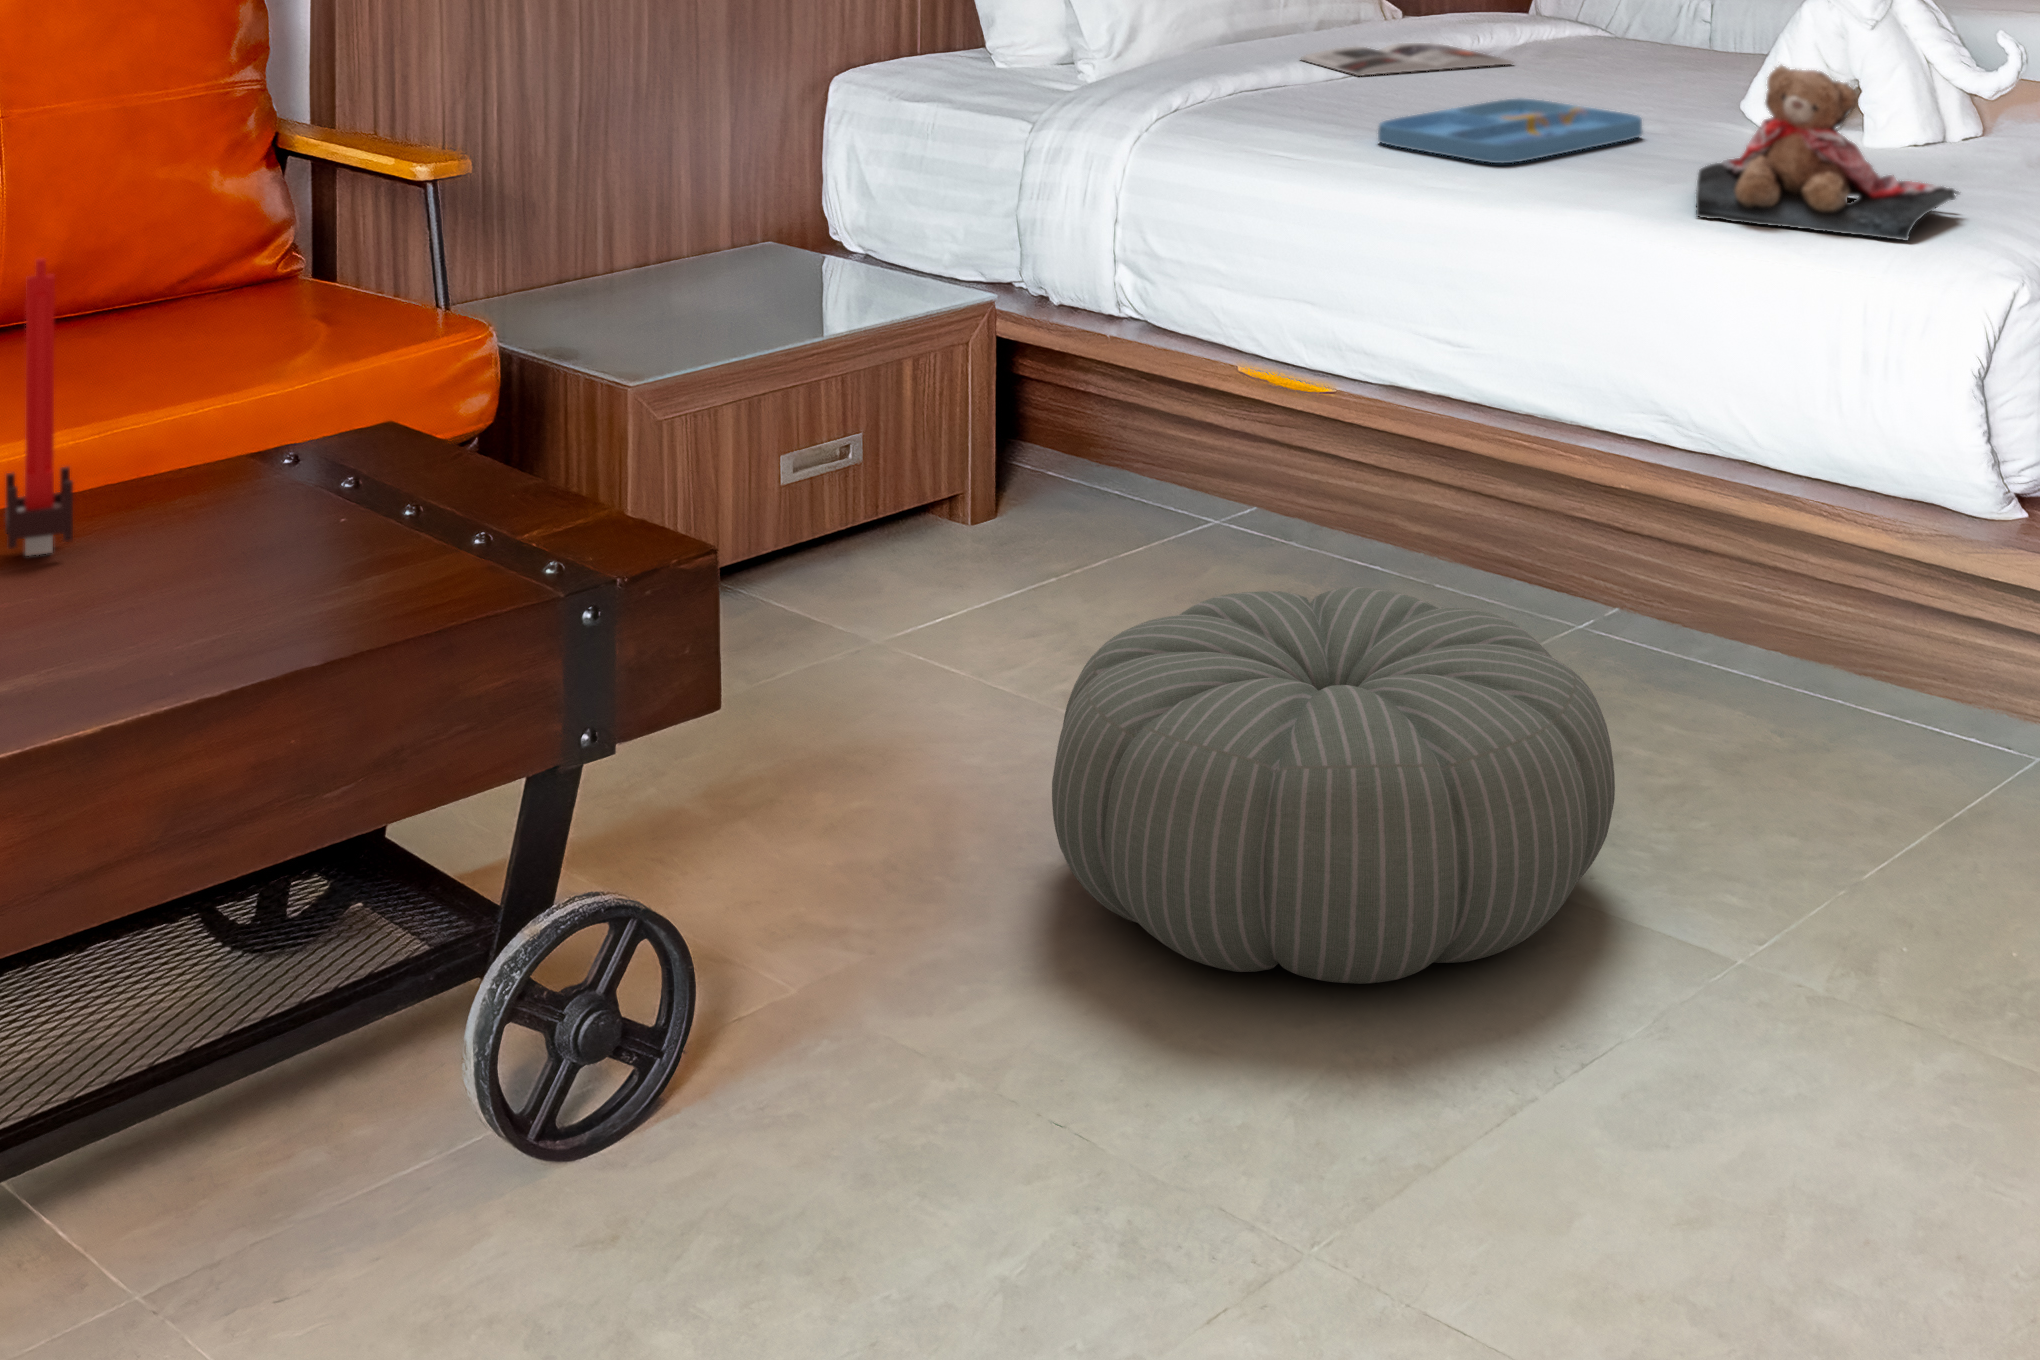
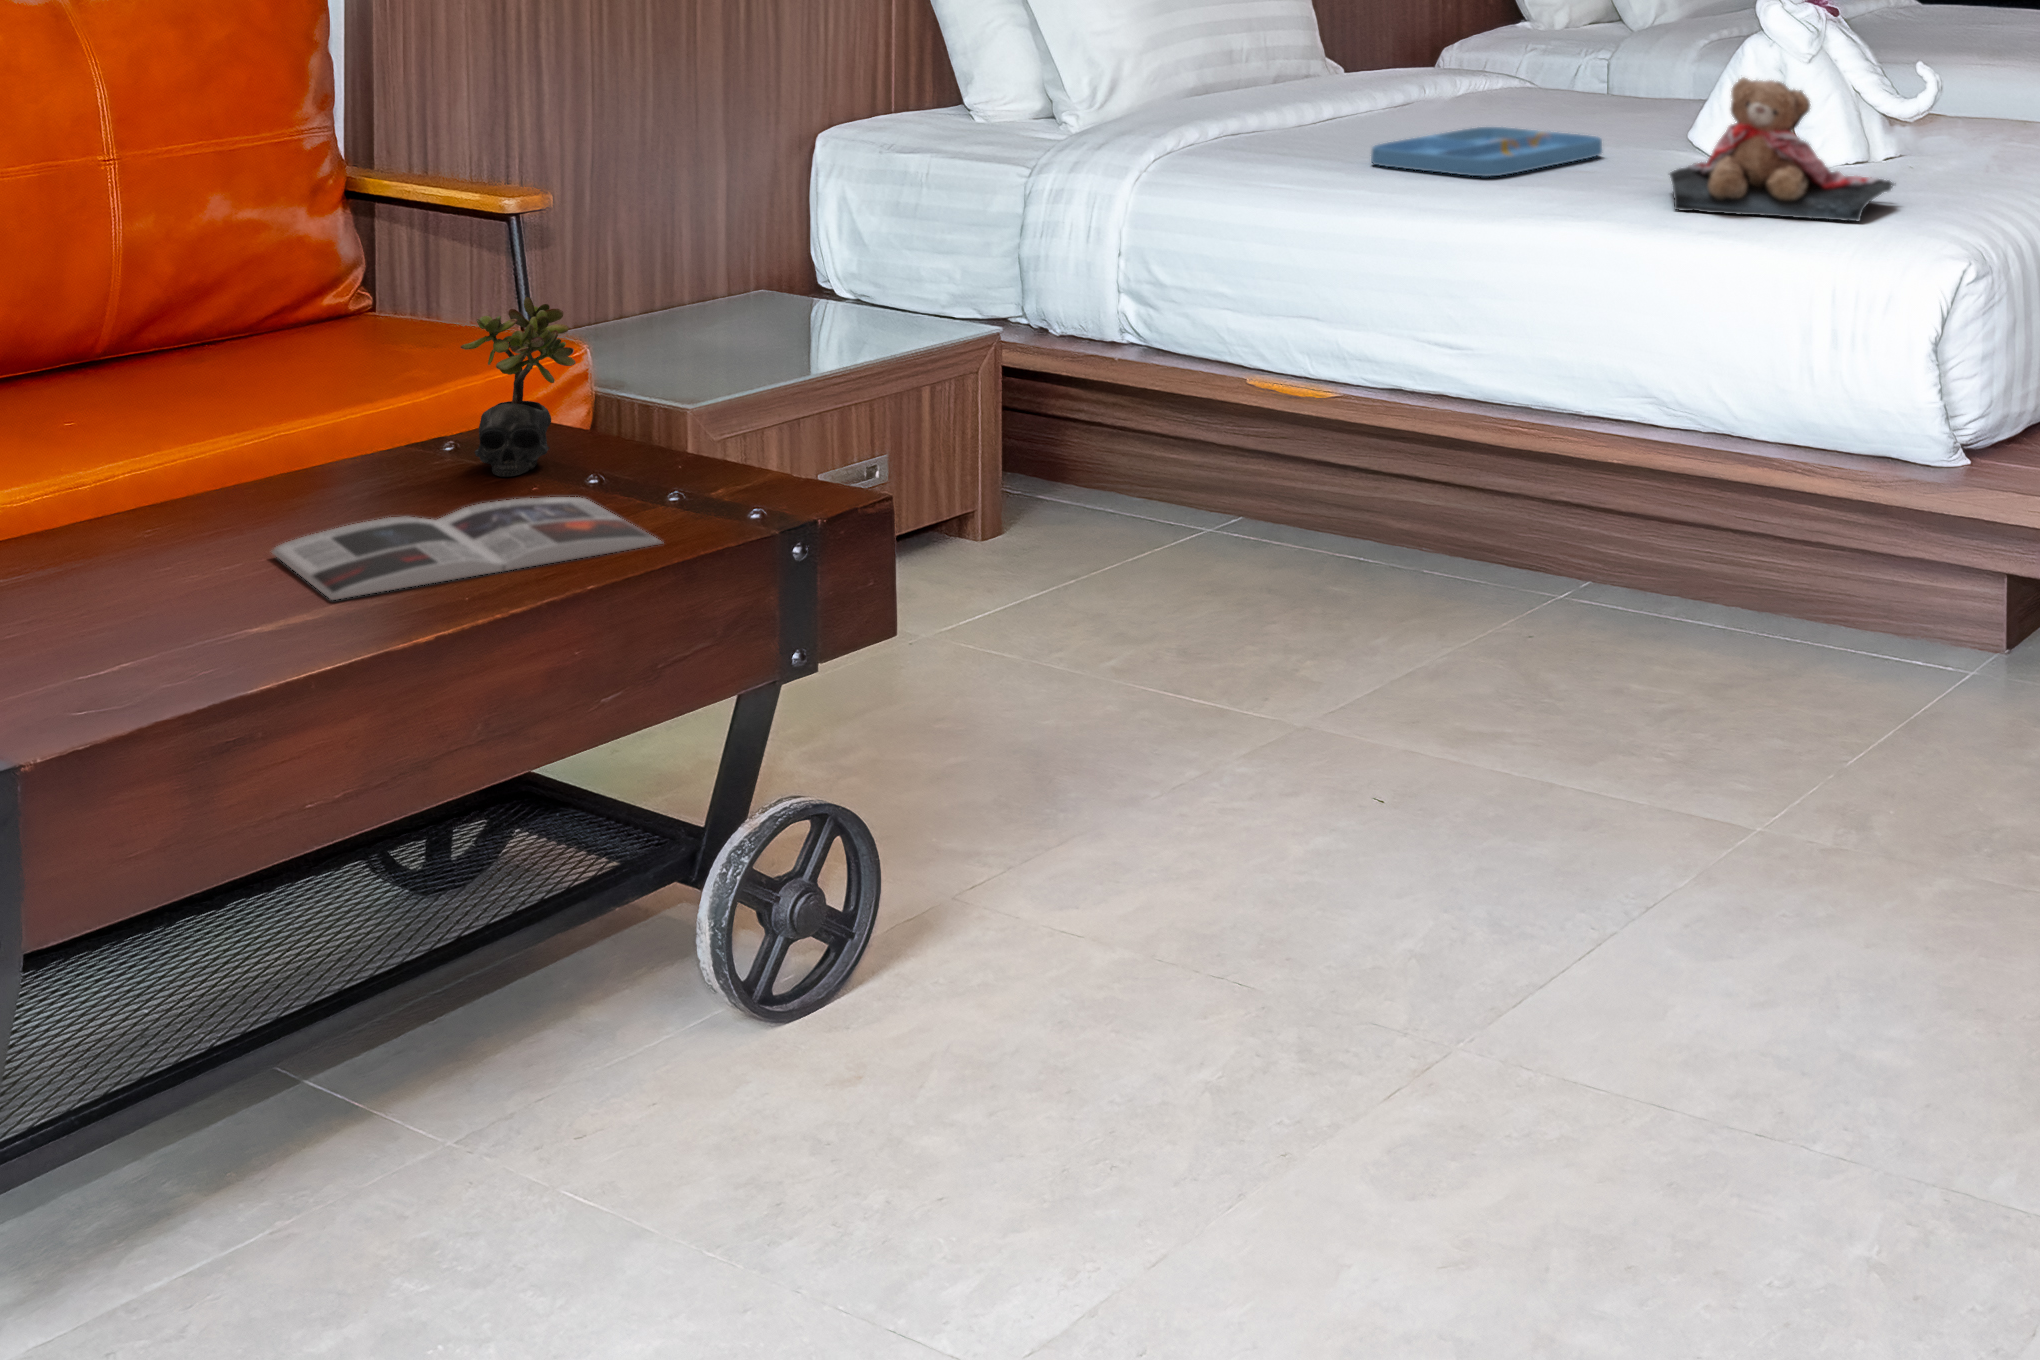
magazine: present [1300,43,1513,76] -> present [272,497,661,600]
candle: present [5,258,73,556] -> none [229,248,299,519]
succulent plant: none [274,307,396,510] -> present [461,297,576,477]
pouf: present [1052,587,1615,984] -> none [1160,530,1645,843]

